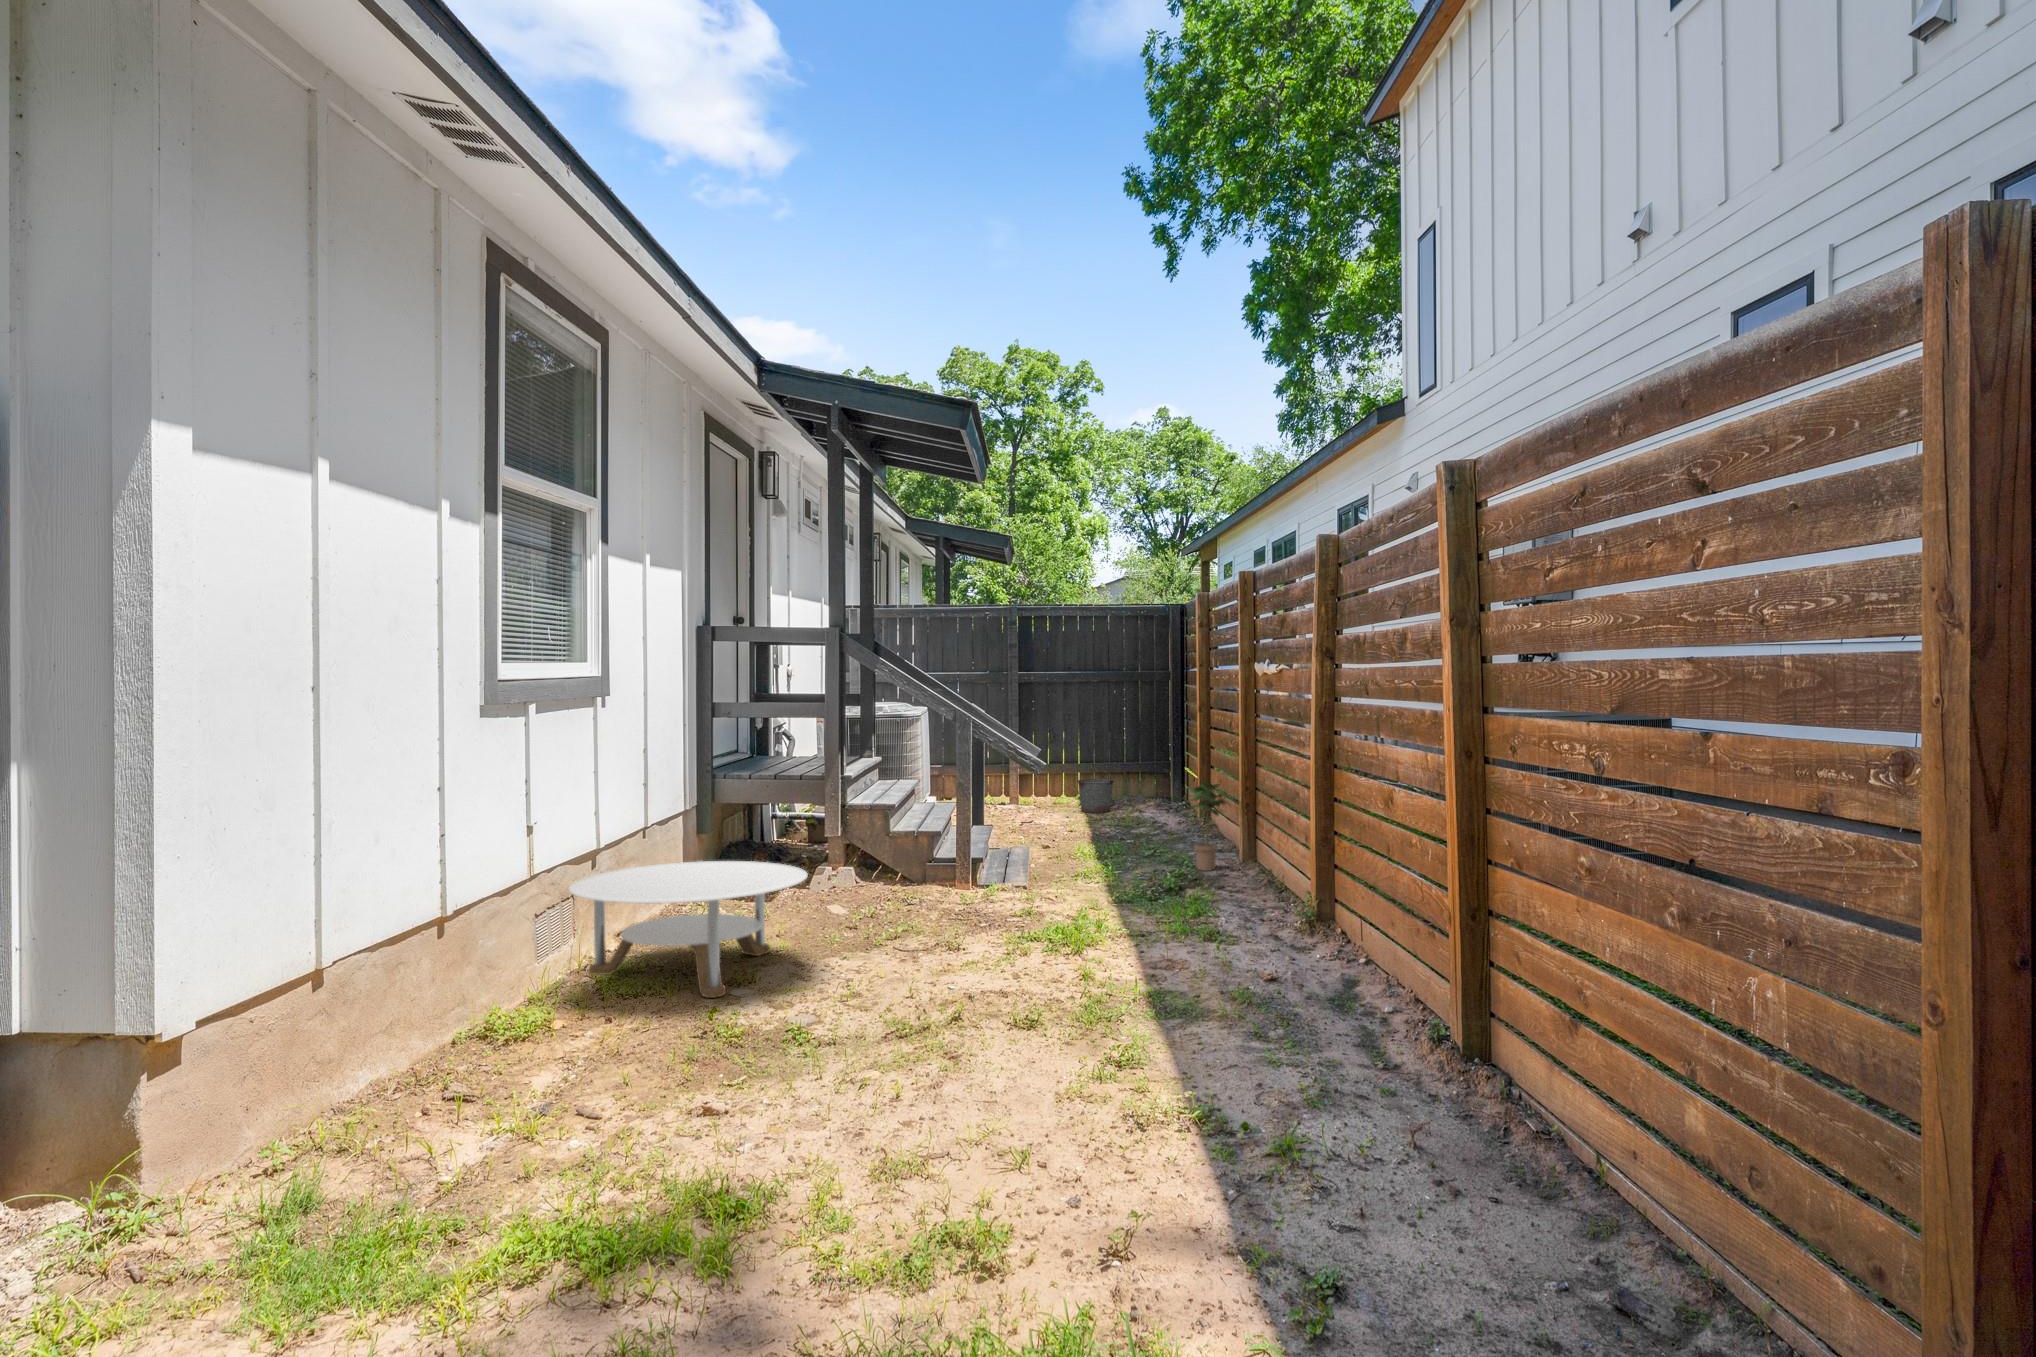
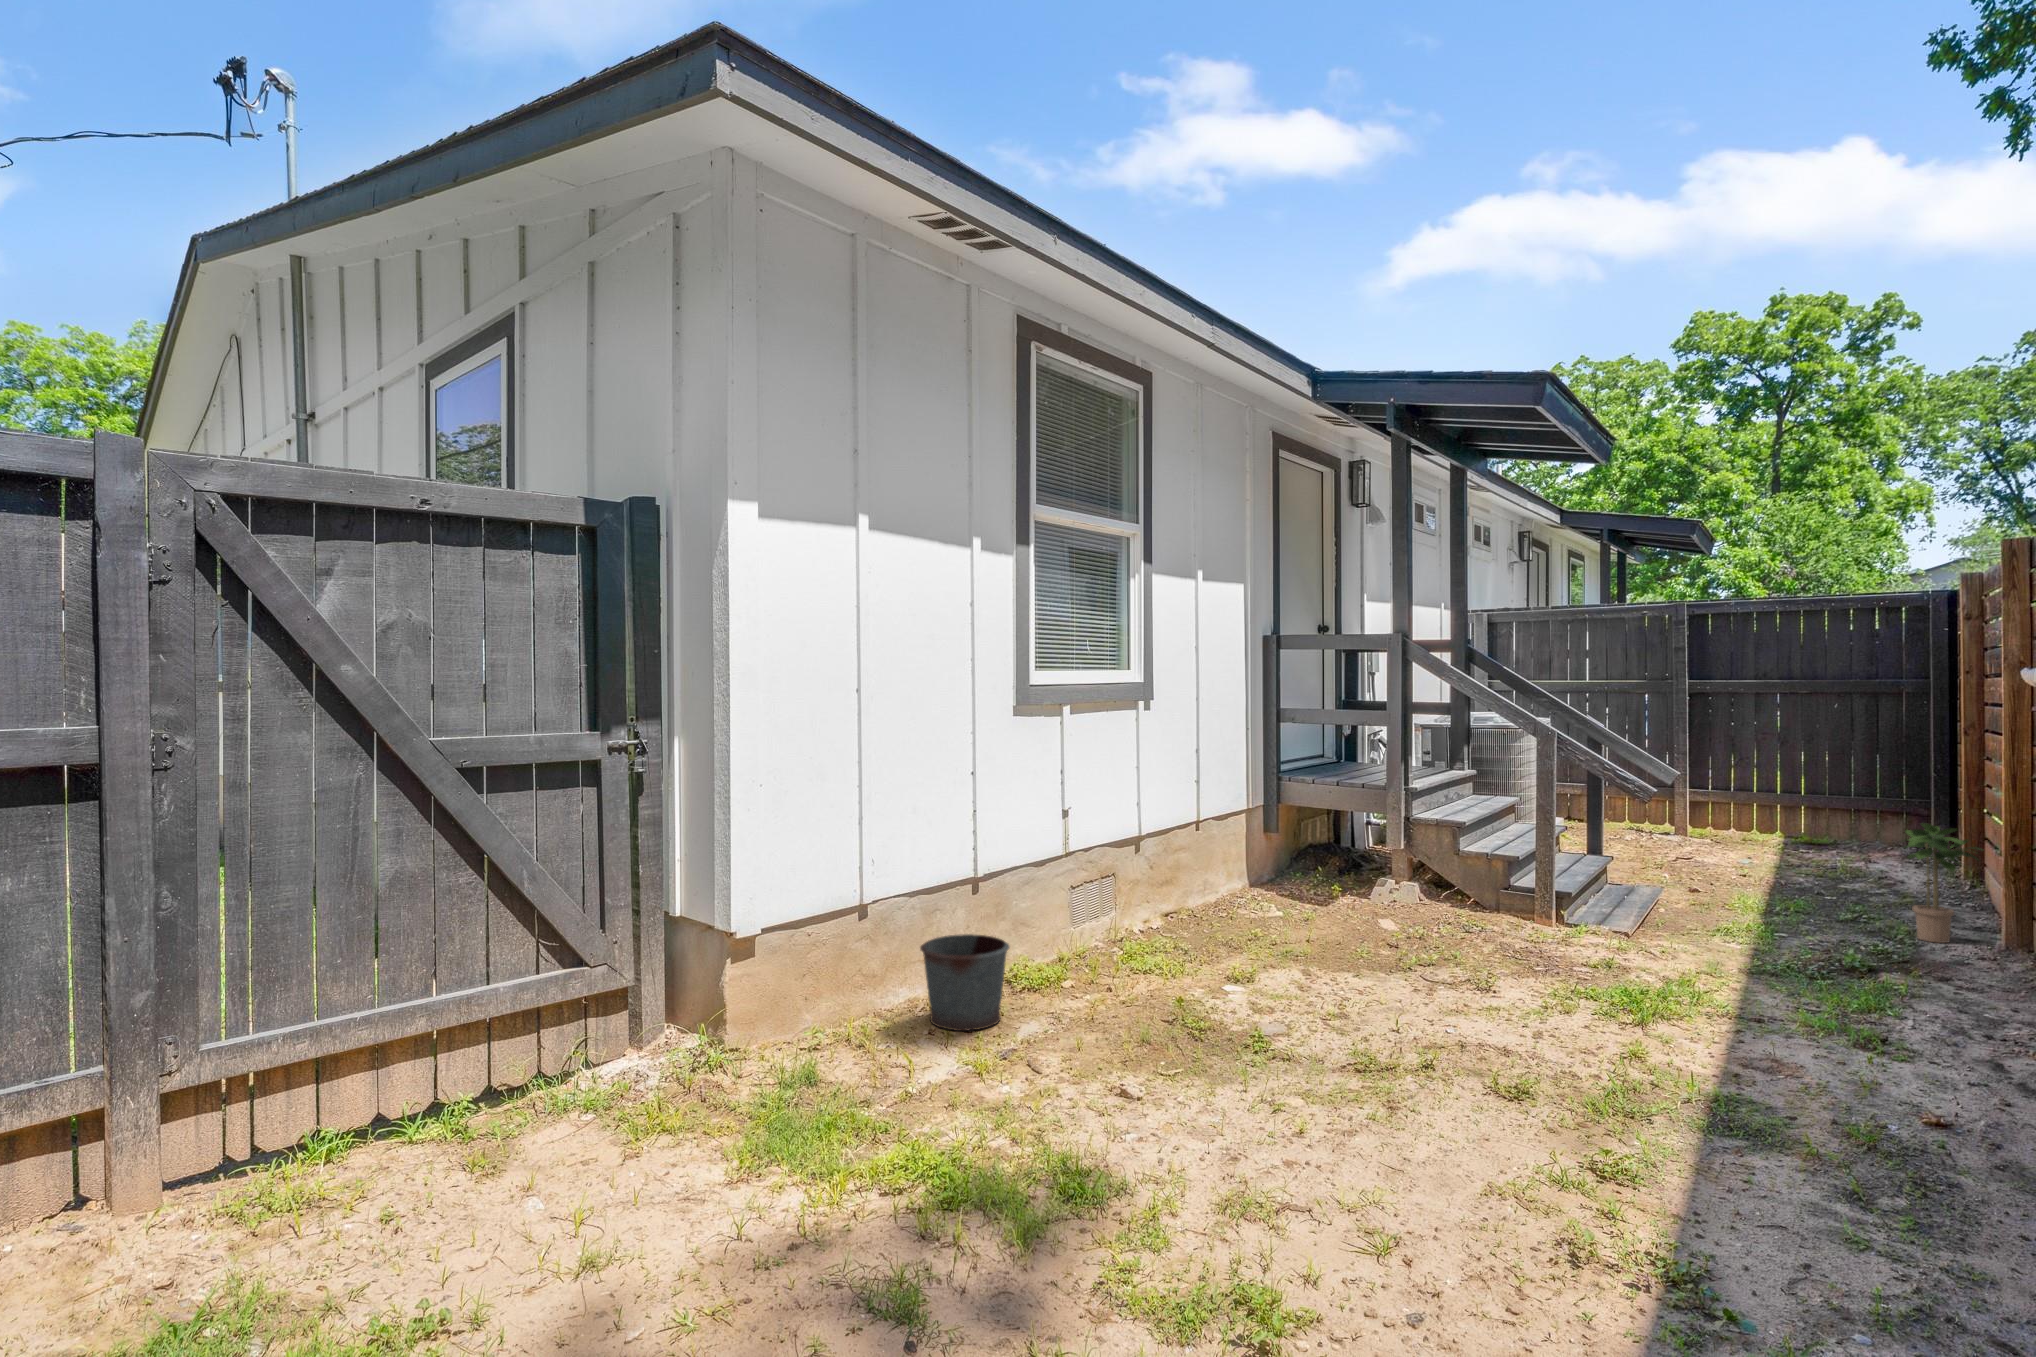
bucket: present [1077,779,1114,813] -> present [920,934,1010,1031]
round table: present [569,861,808,998] -> none [1102,855,1321,988]

